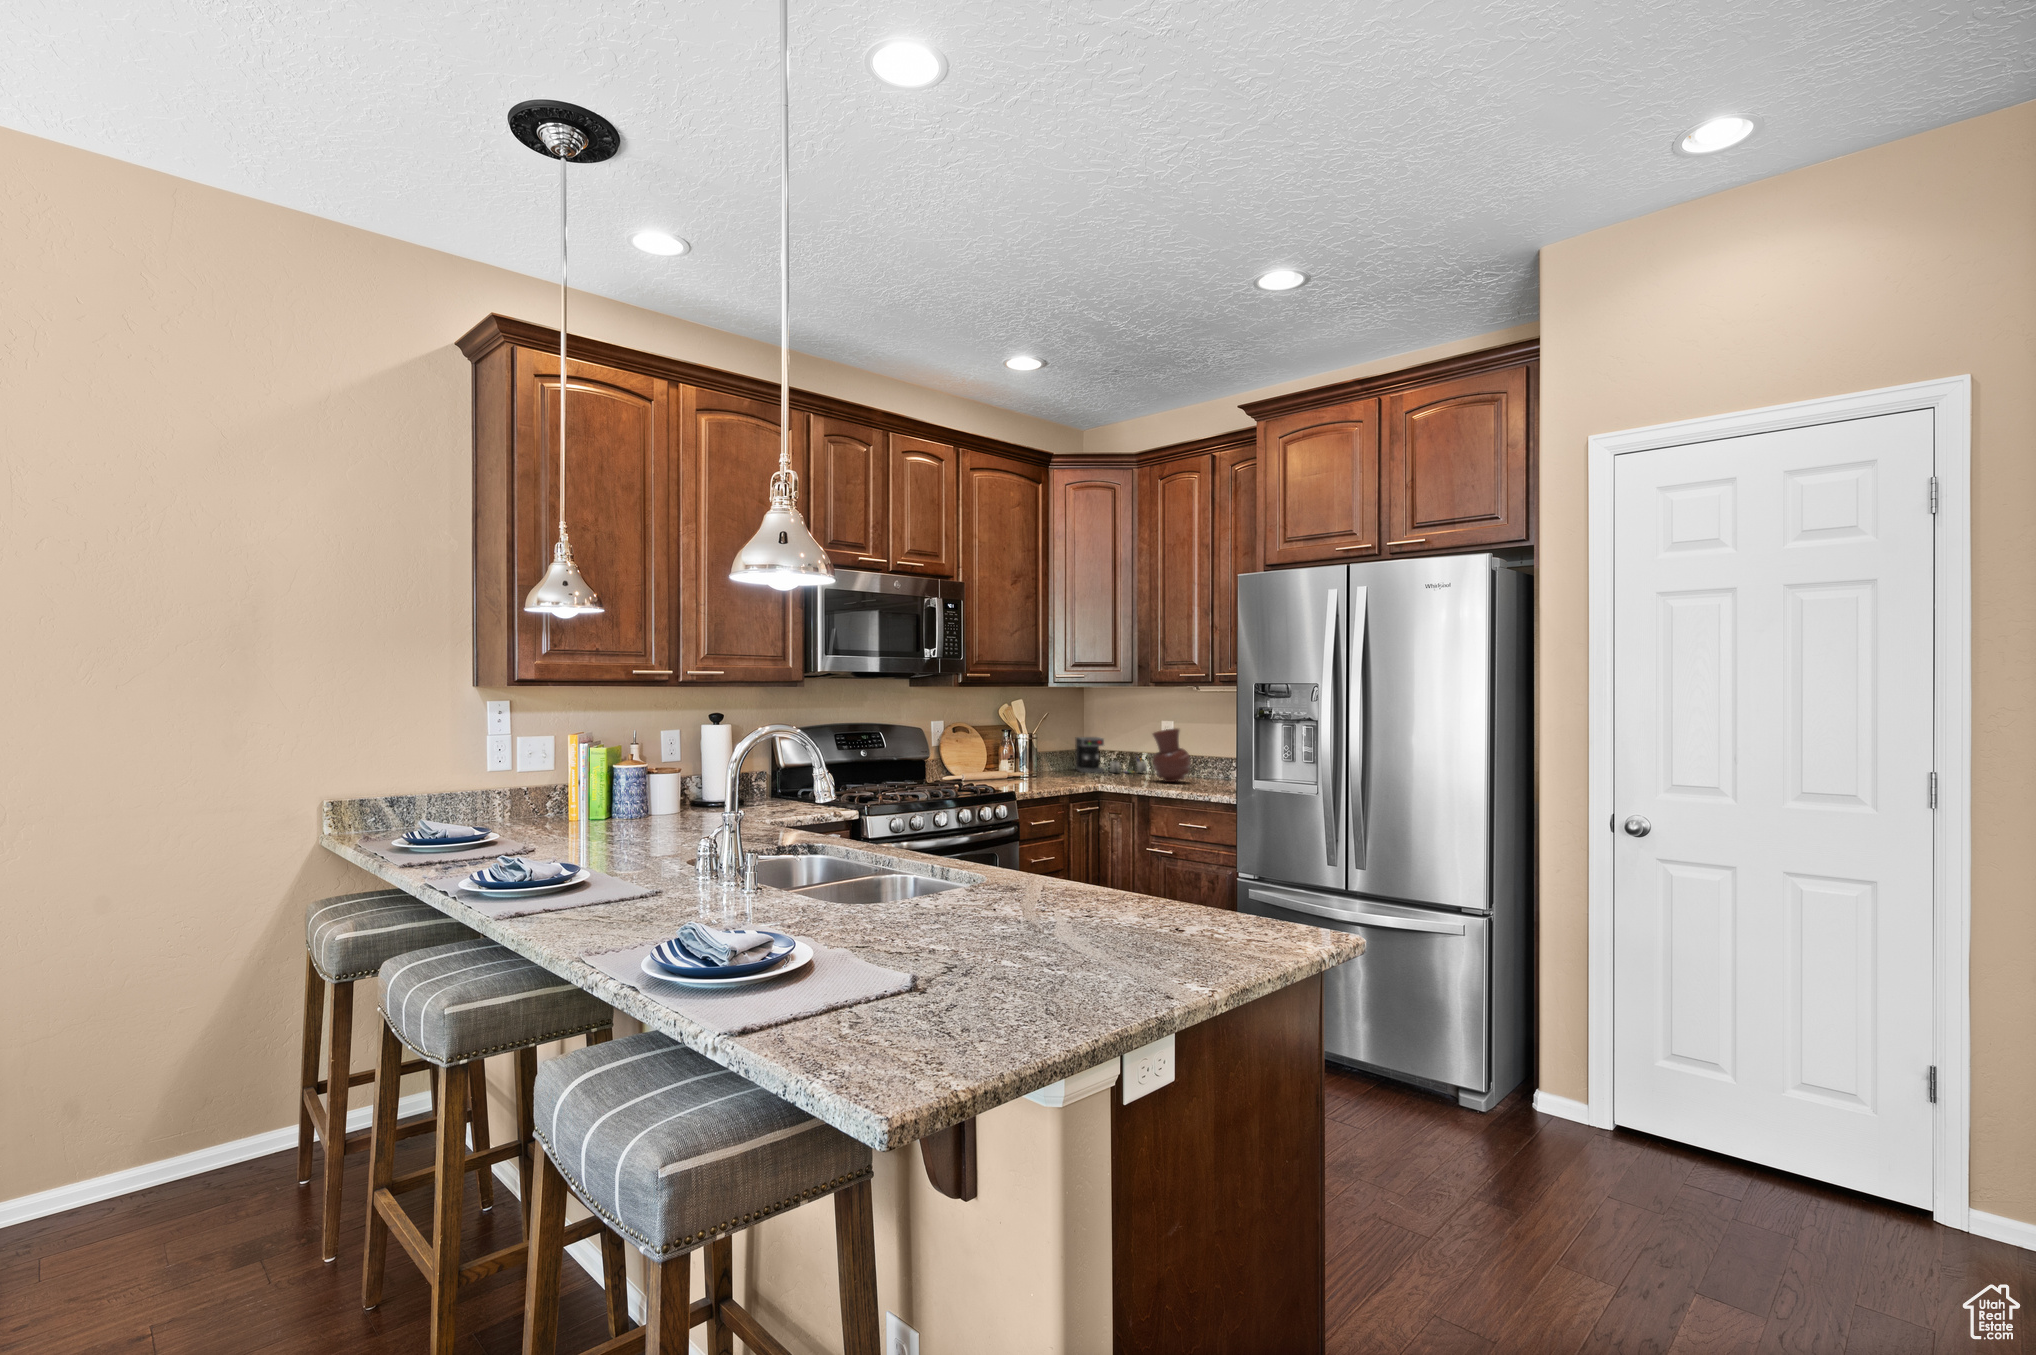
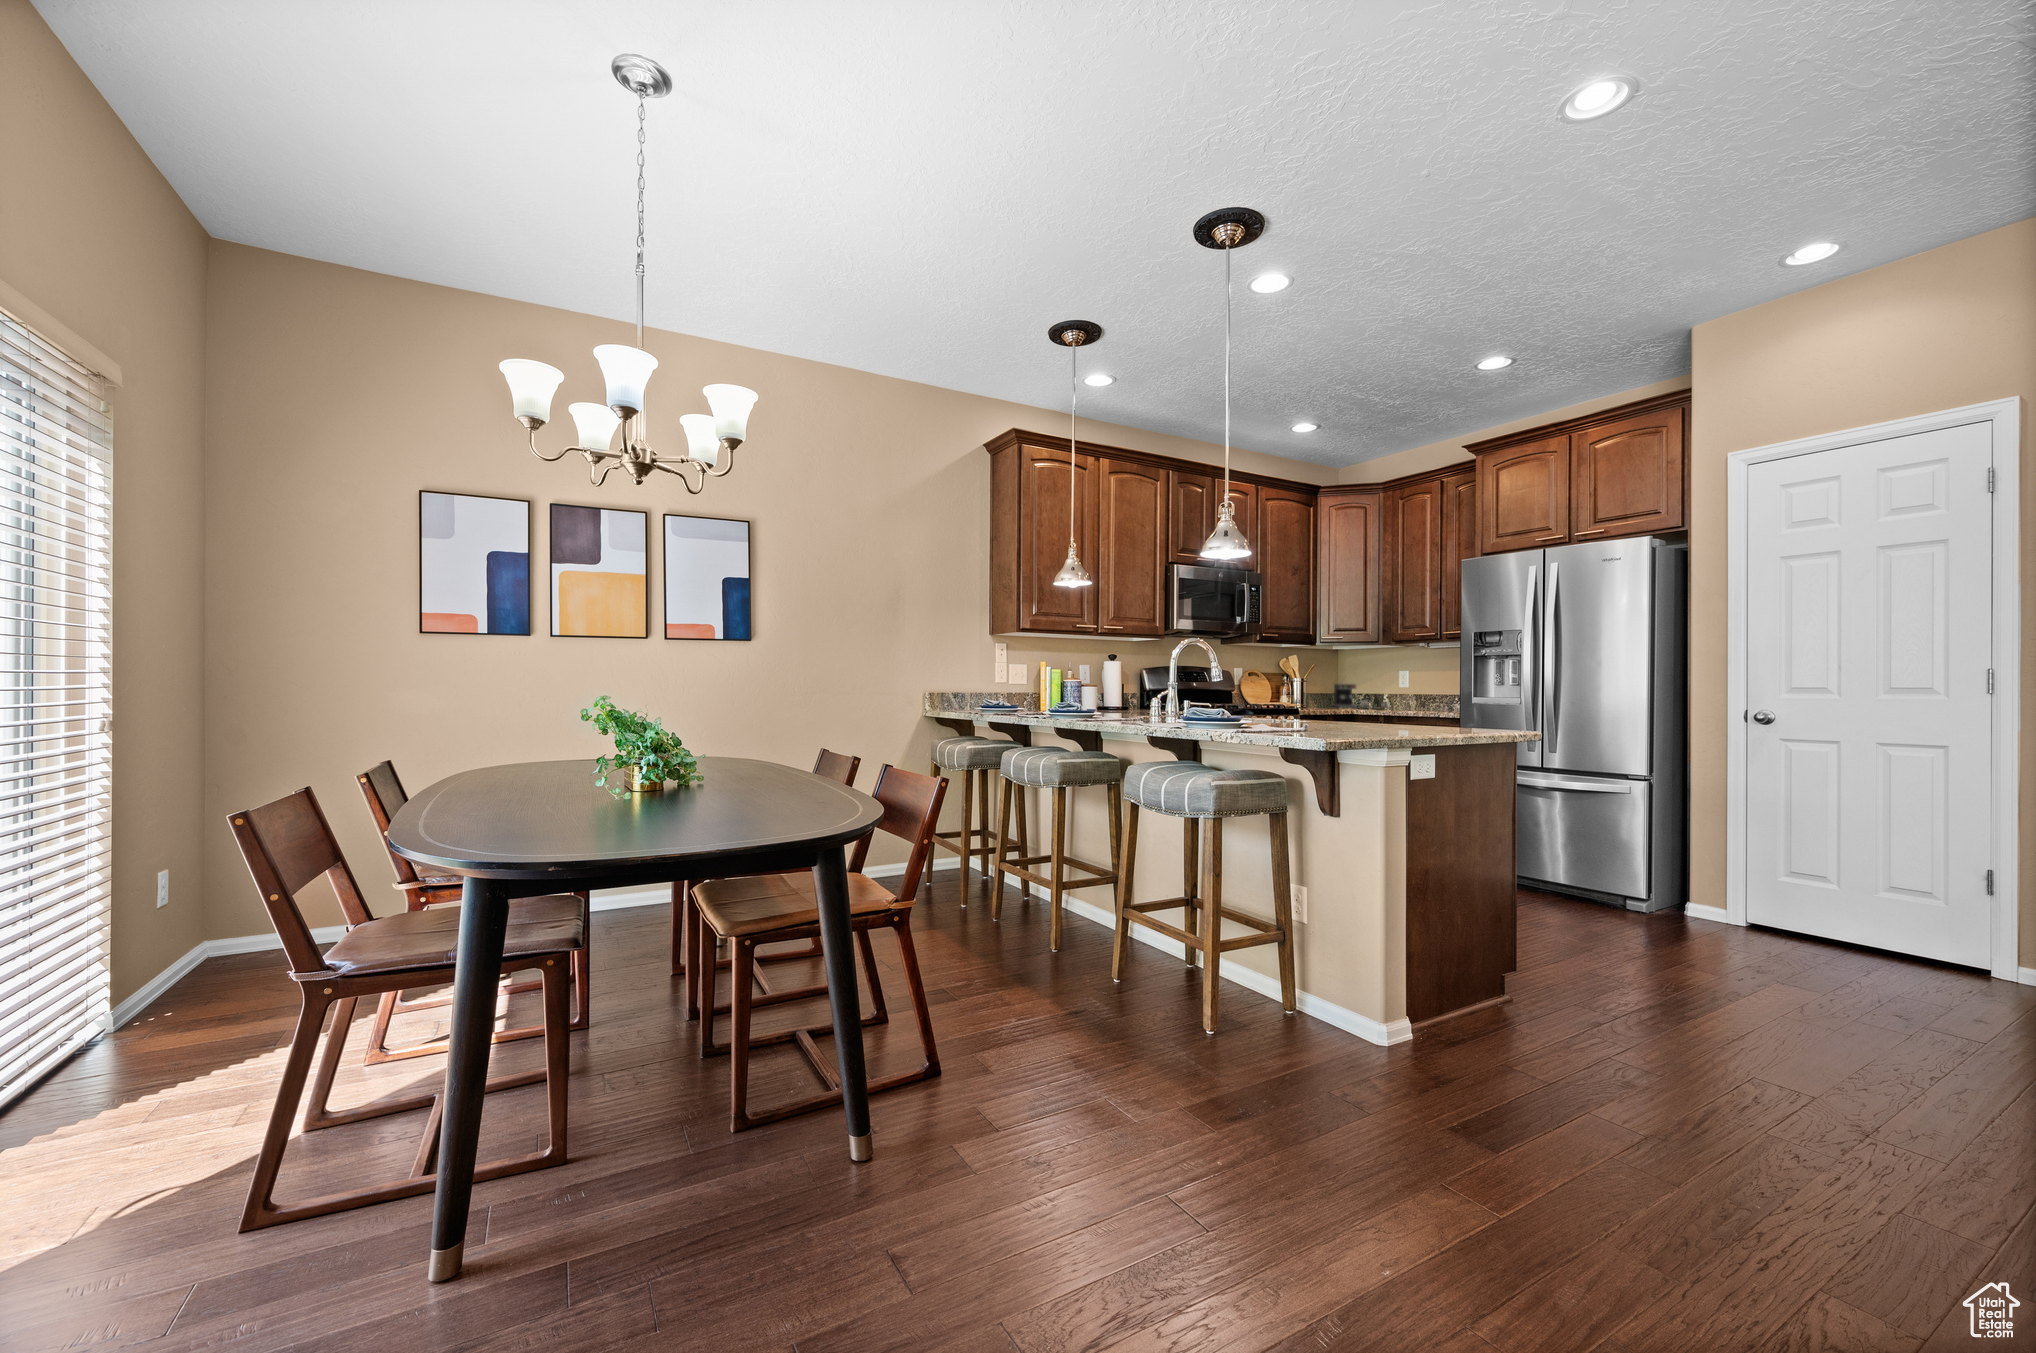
vase: present [1153,728,1191,782] -> none [1394,674,1424,712]

